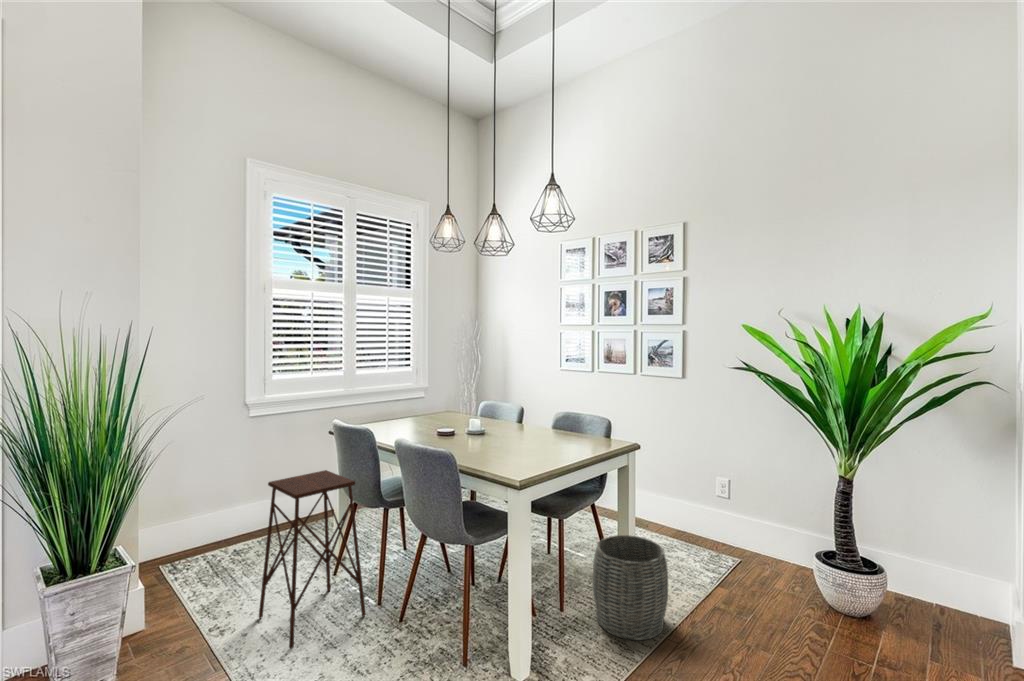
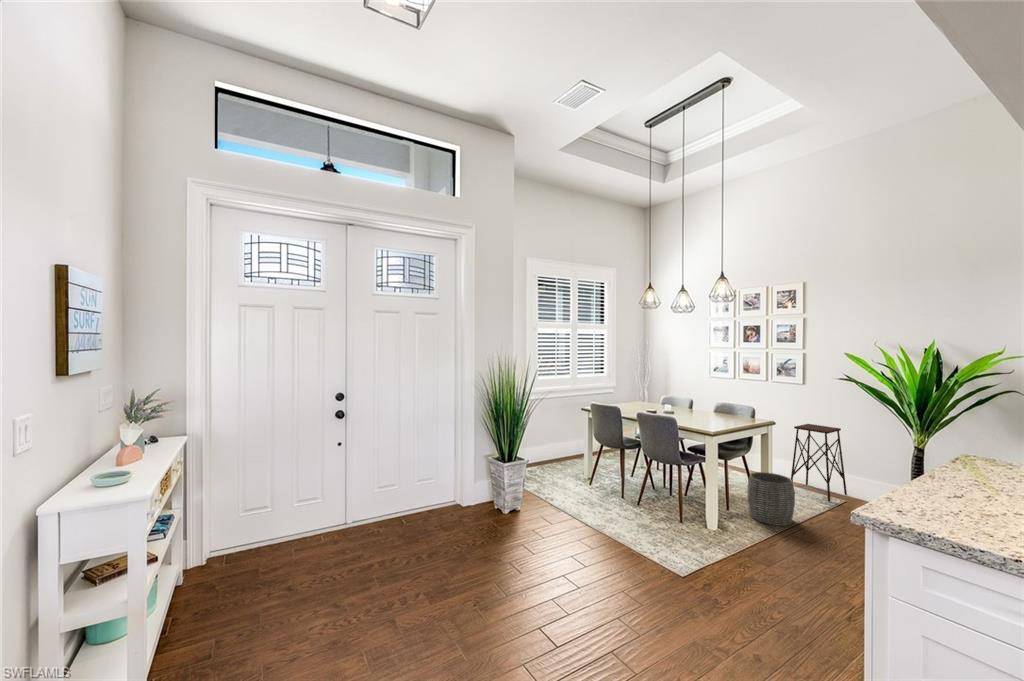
side table: present [259,470,366,648] -> present [791,424,847,502]

